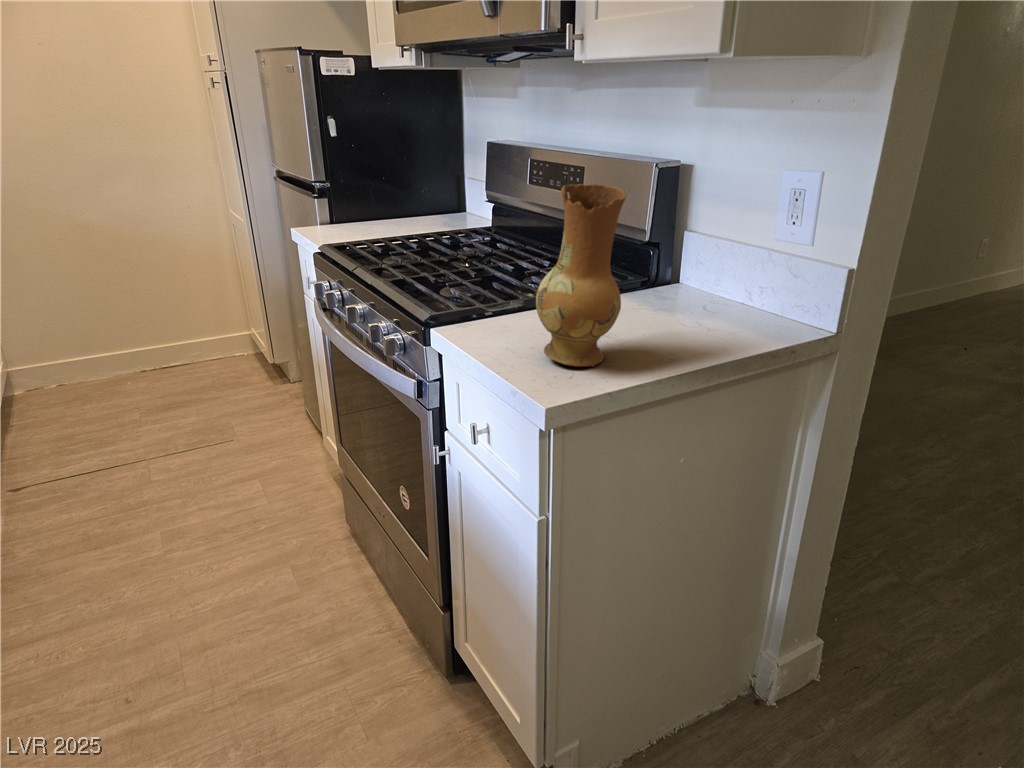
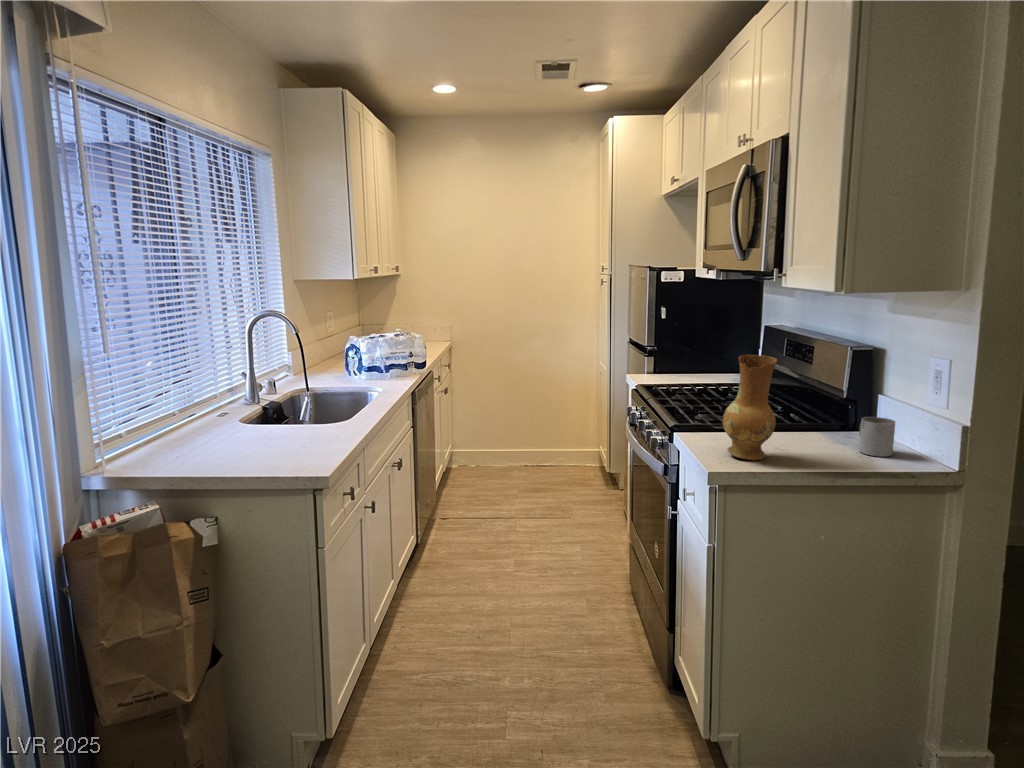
mug: none [692,268,751,326] -> present [859,417,895,457]

